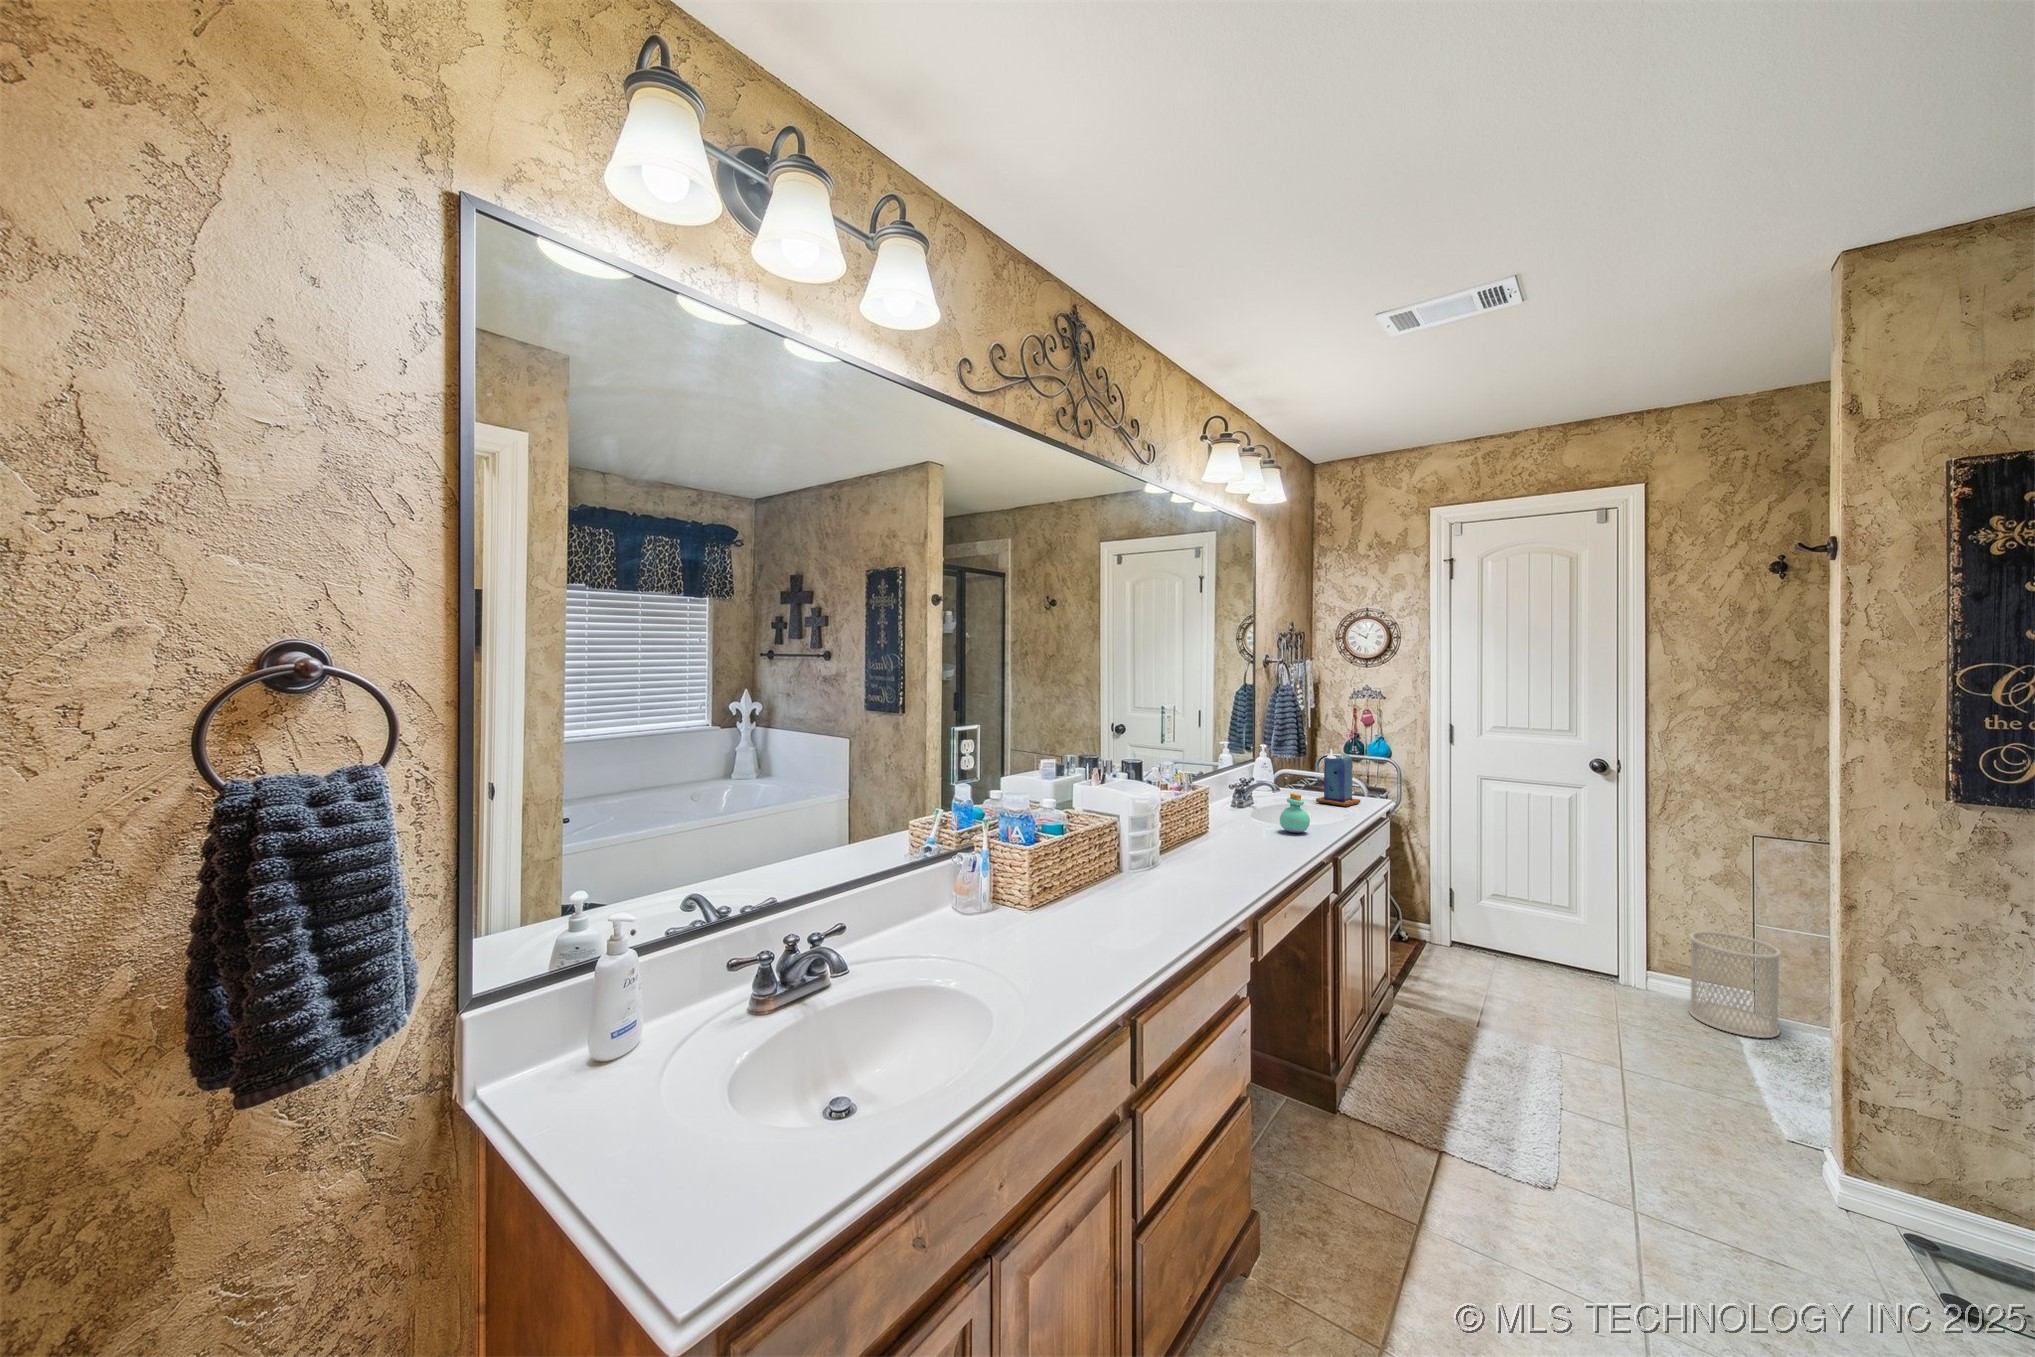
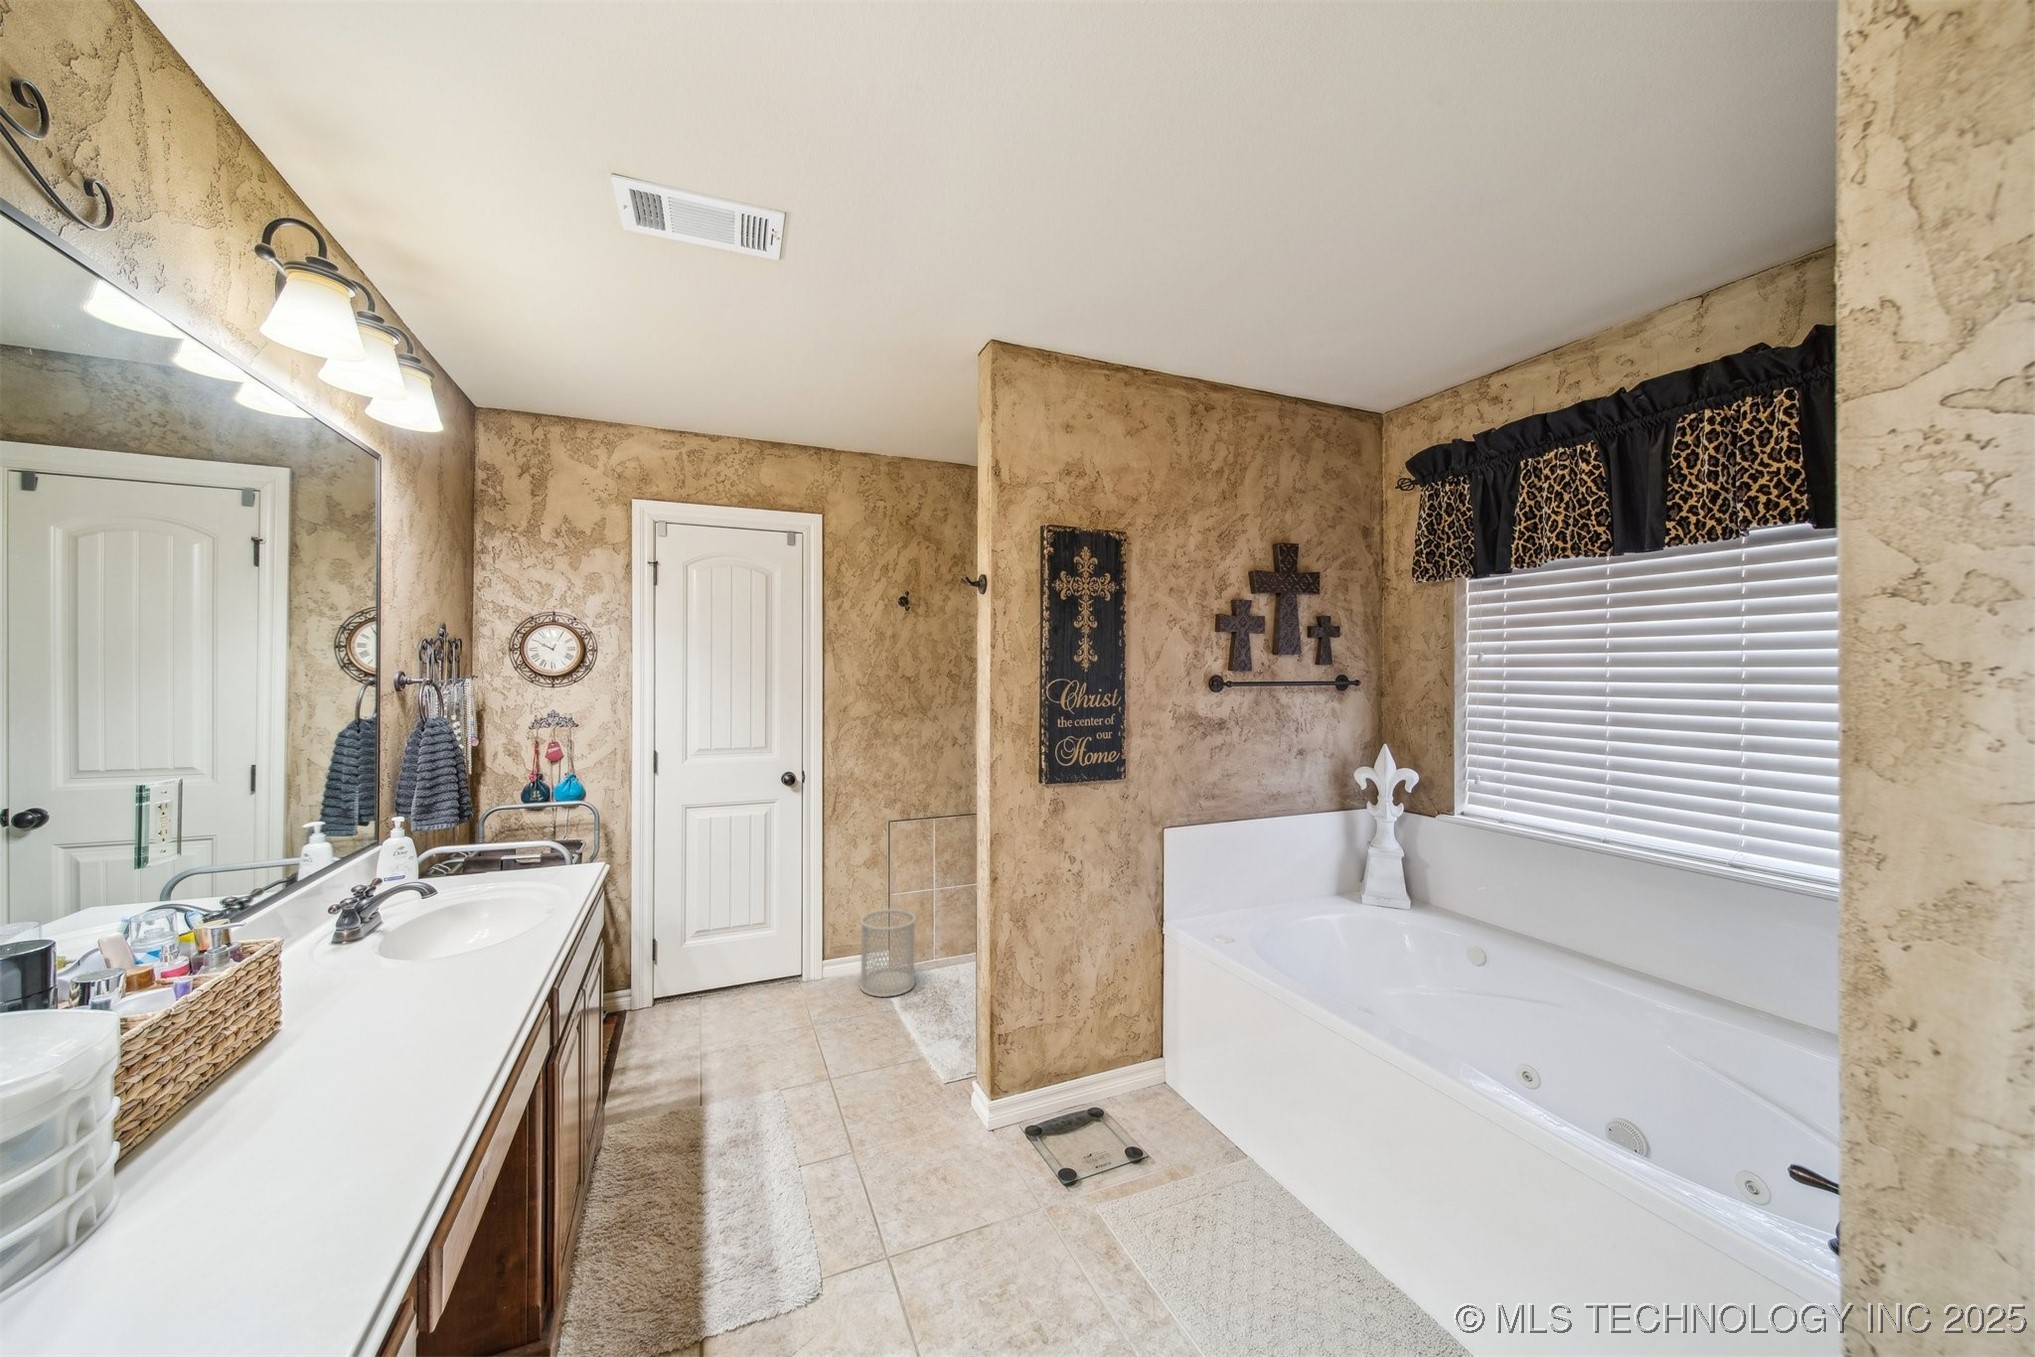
candle: present [1316,749,1360,806] -> none [497,812,566,894]
perfume bottle: present [1280,793,1310,833] -> none [447,907,504,974]

